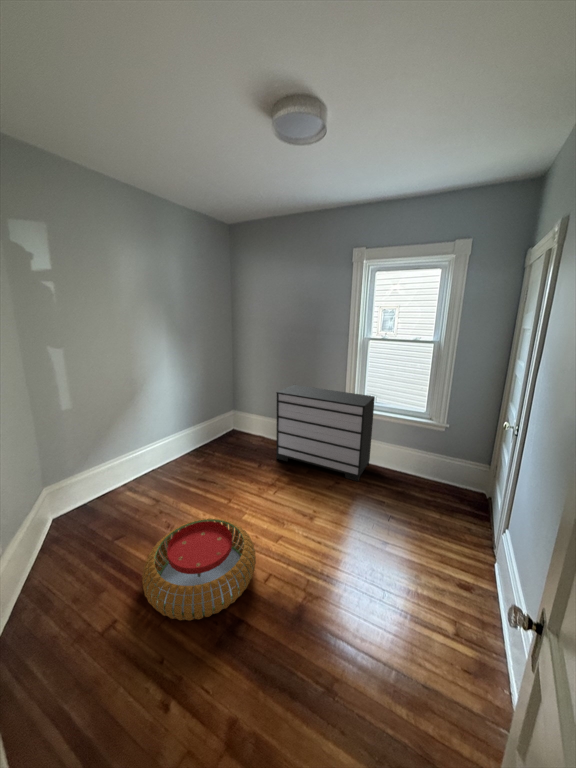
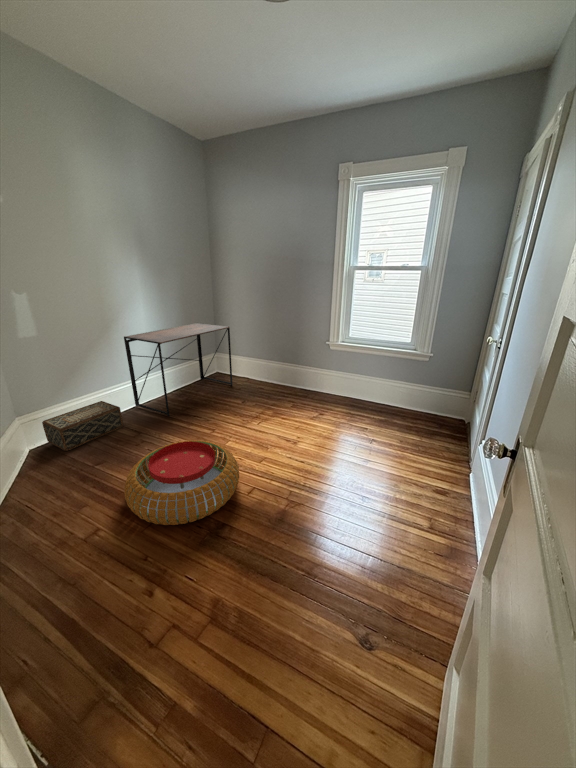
desk: none [149,384,249,482] -> present [124,323,232,416]
dresser: present [276,385,375,482] -> none [259,321,360,413]
woven basket: none [68,467,143,522] -> present [42,401,123,451]

